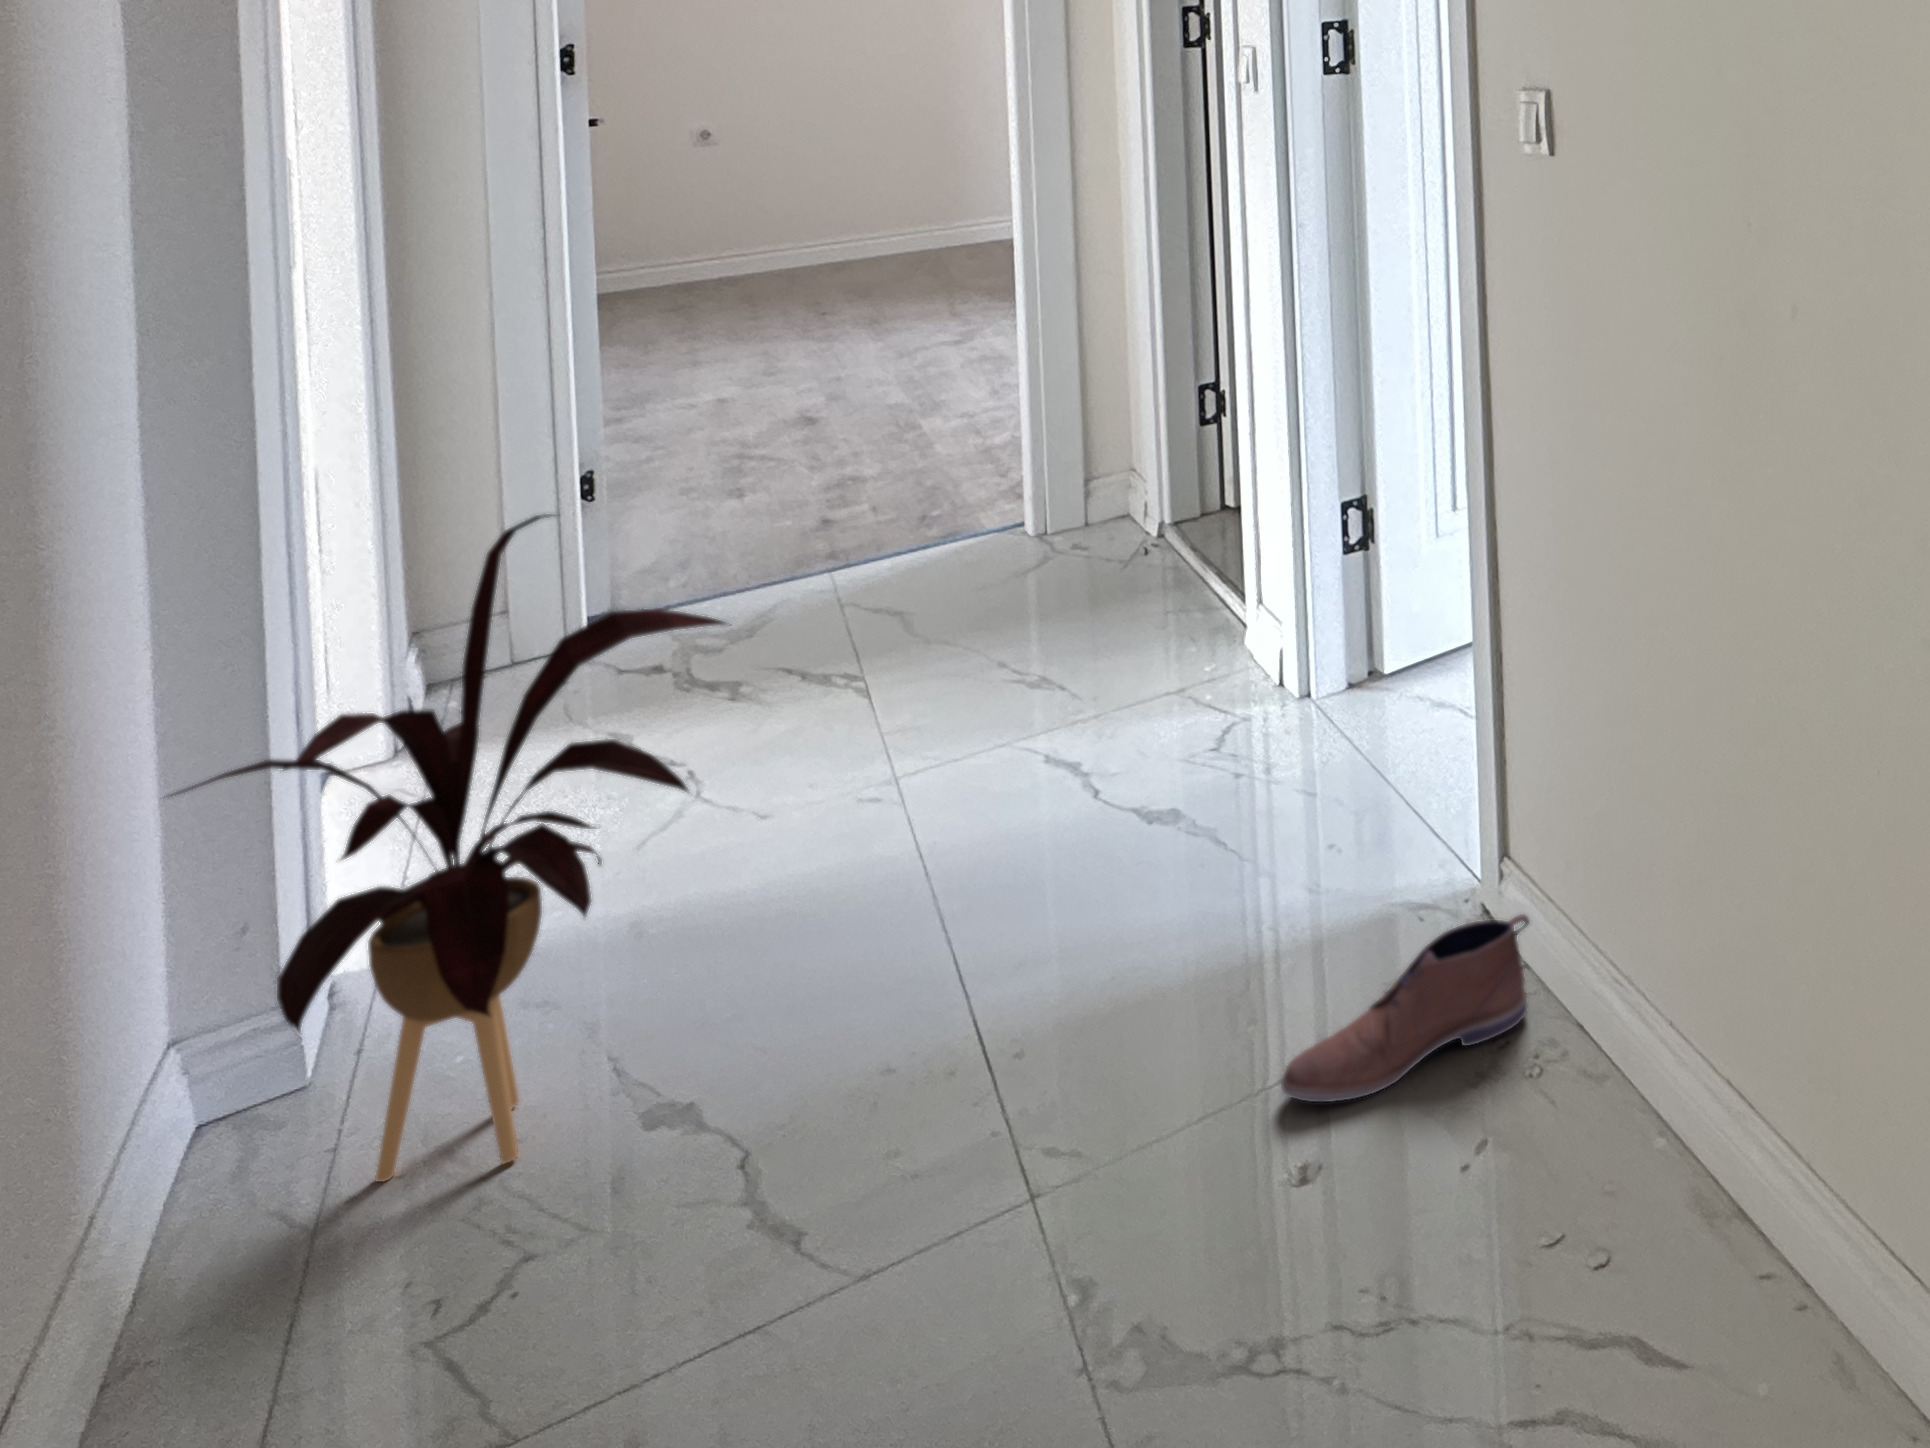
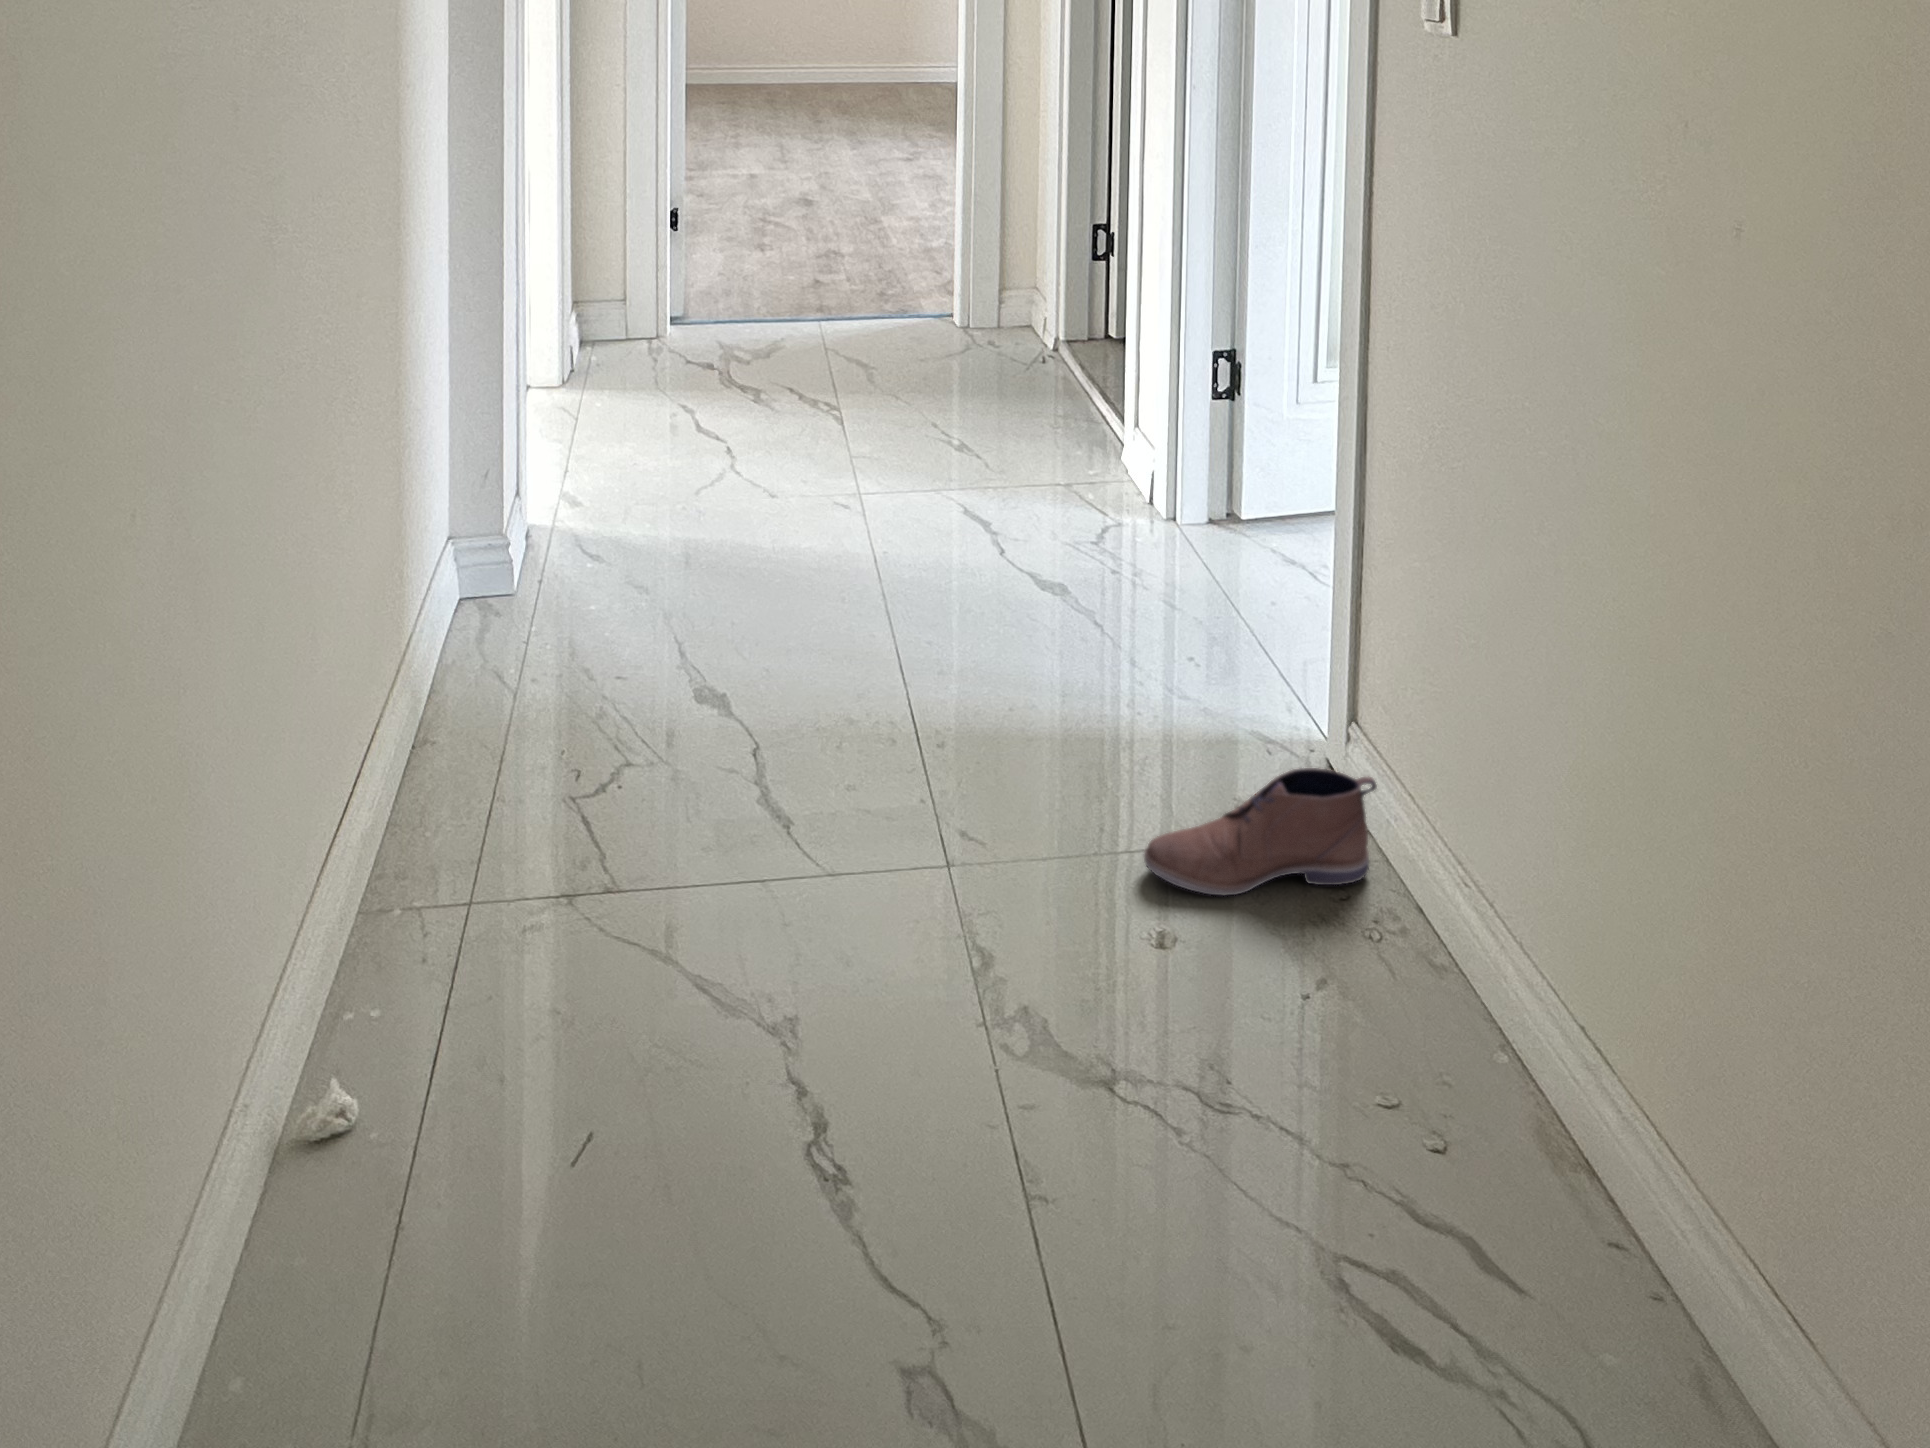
house plant: present [164,515,731,1182] -> none [424,227,756,708]

